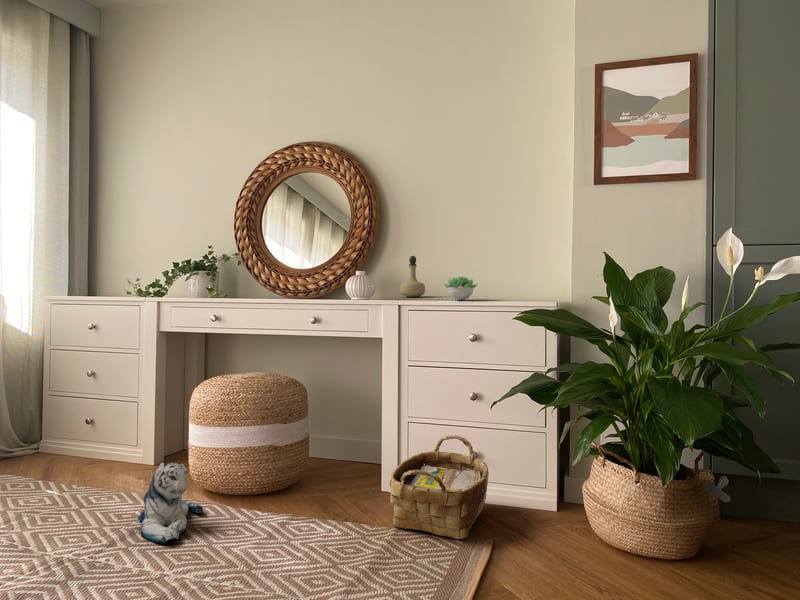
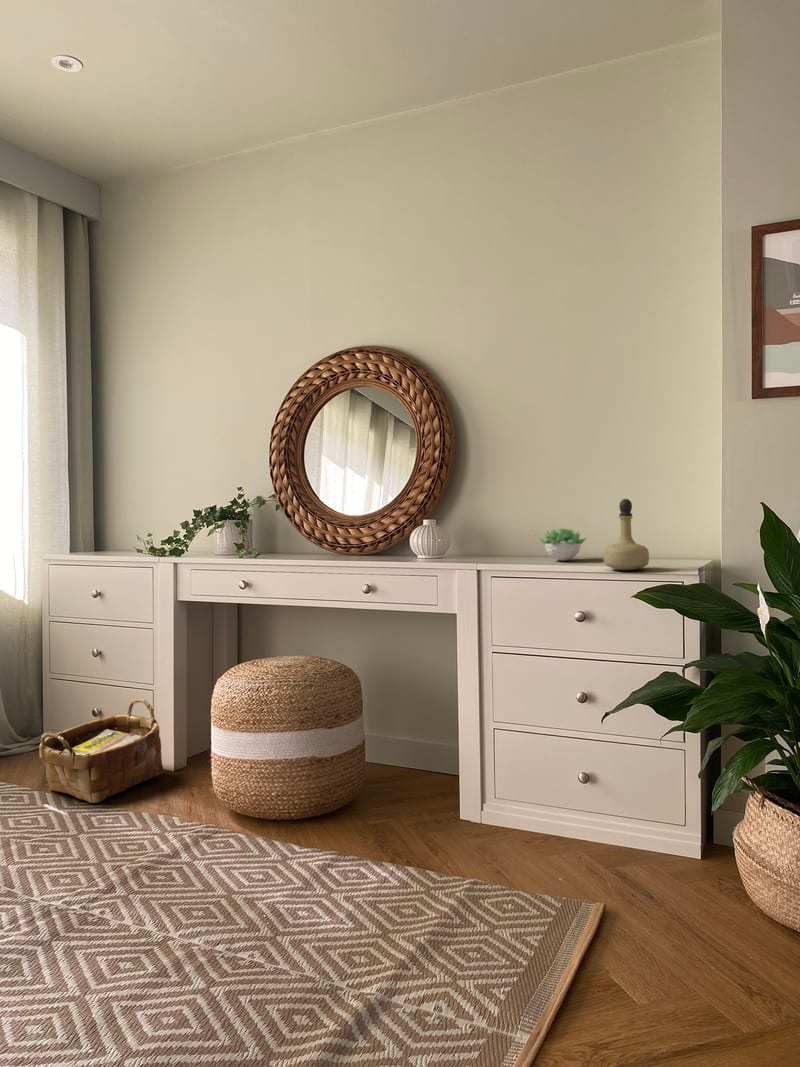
perfume bottle: present [400,256,425,297] -> present [603,499,649,570]
woven basket: present [390,435,489,539] -> present [39,698,163,803]
plush toy: present [138,463,203,543] -> none [145,783,226,890]

